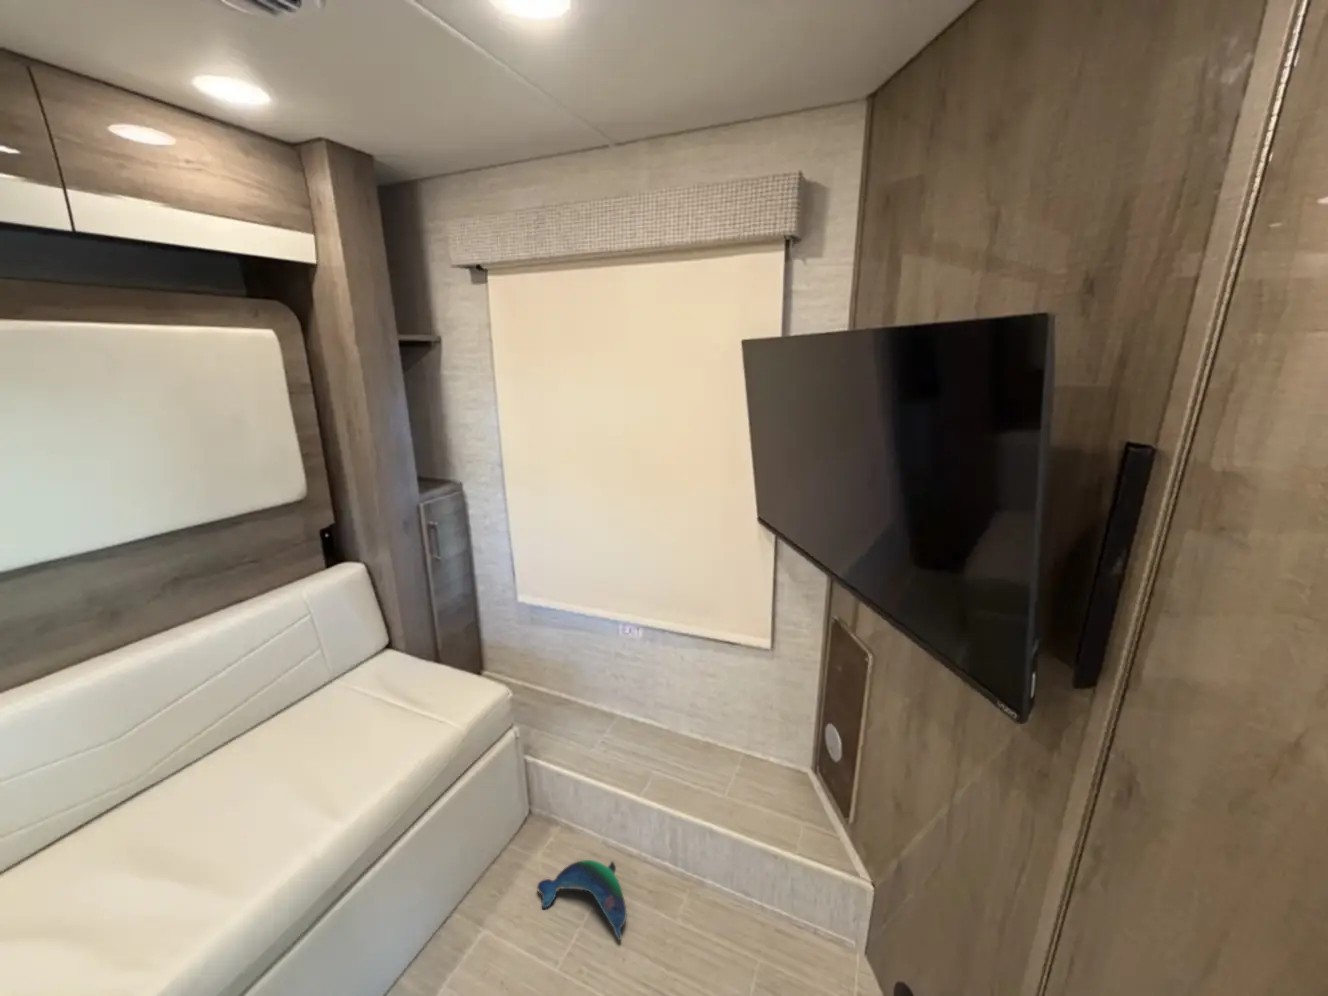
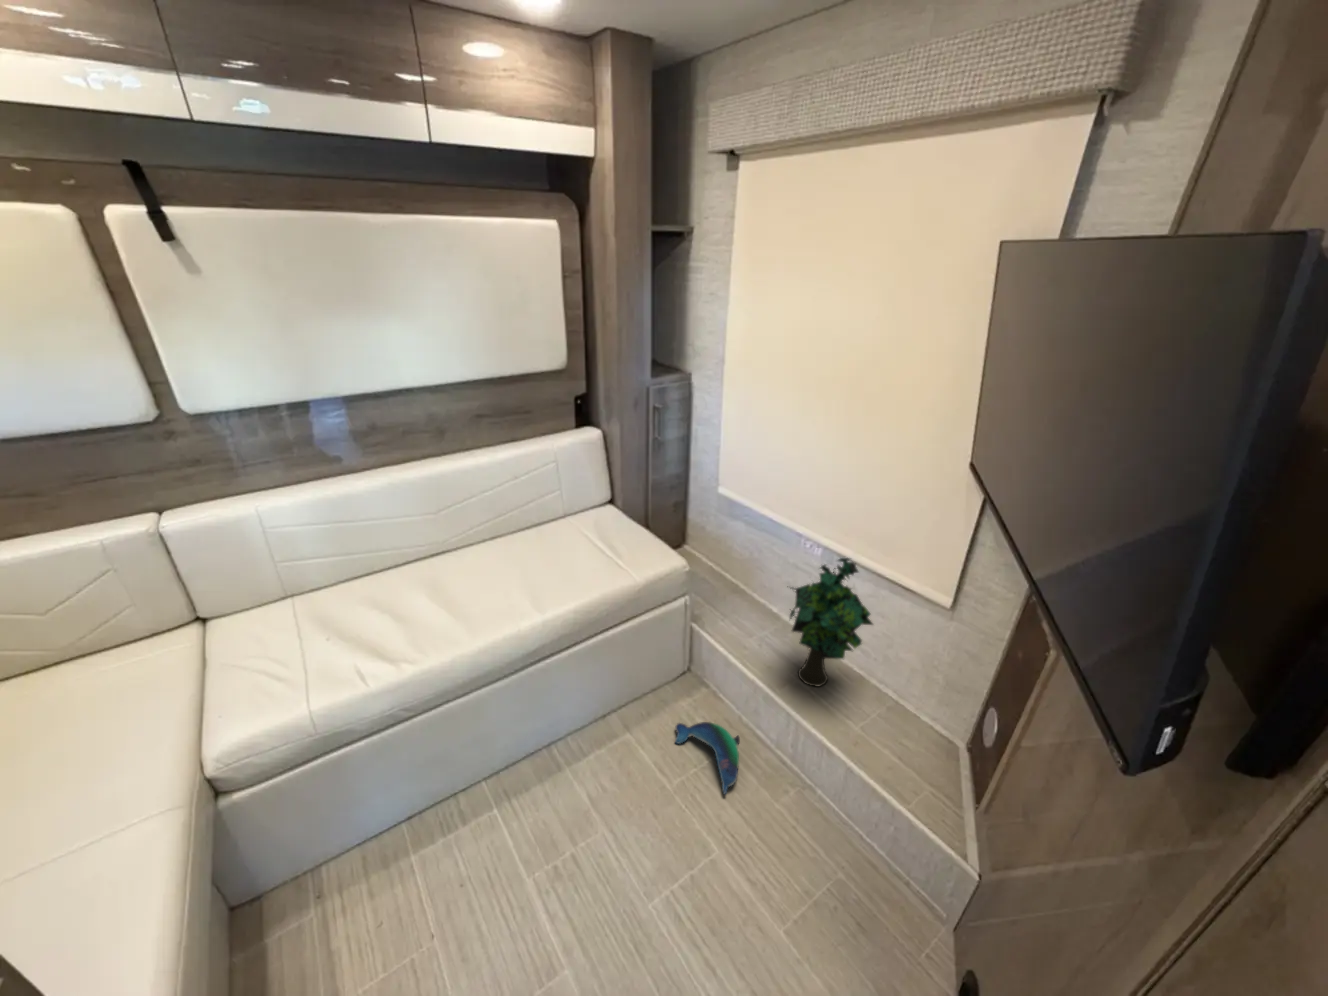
decorative plant: none [619,629,709,772] -> present [790,558,873,686]

